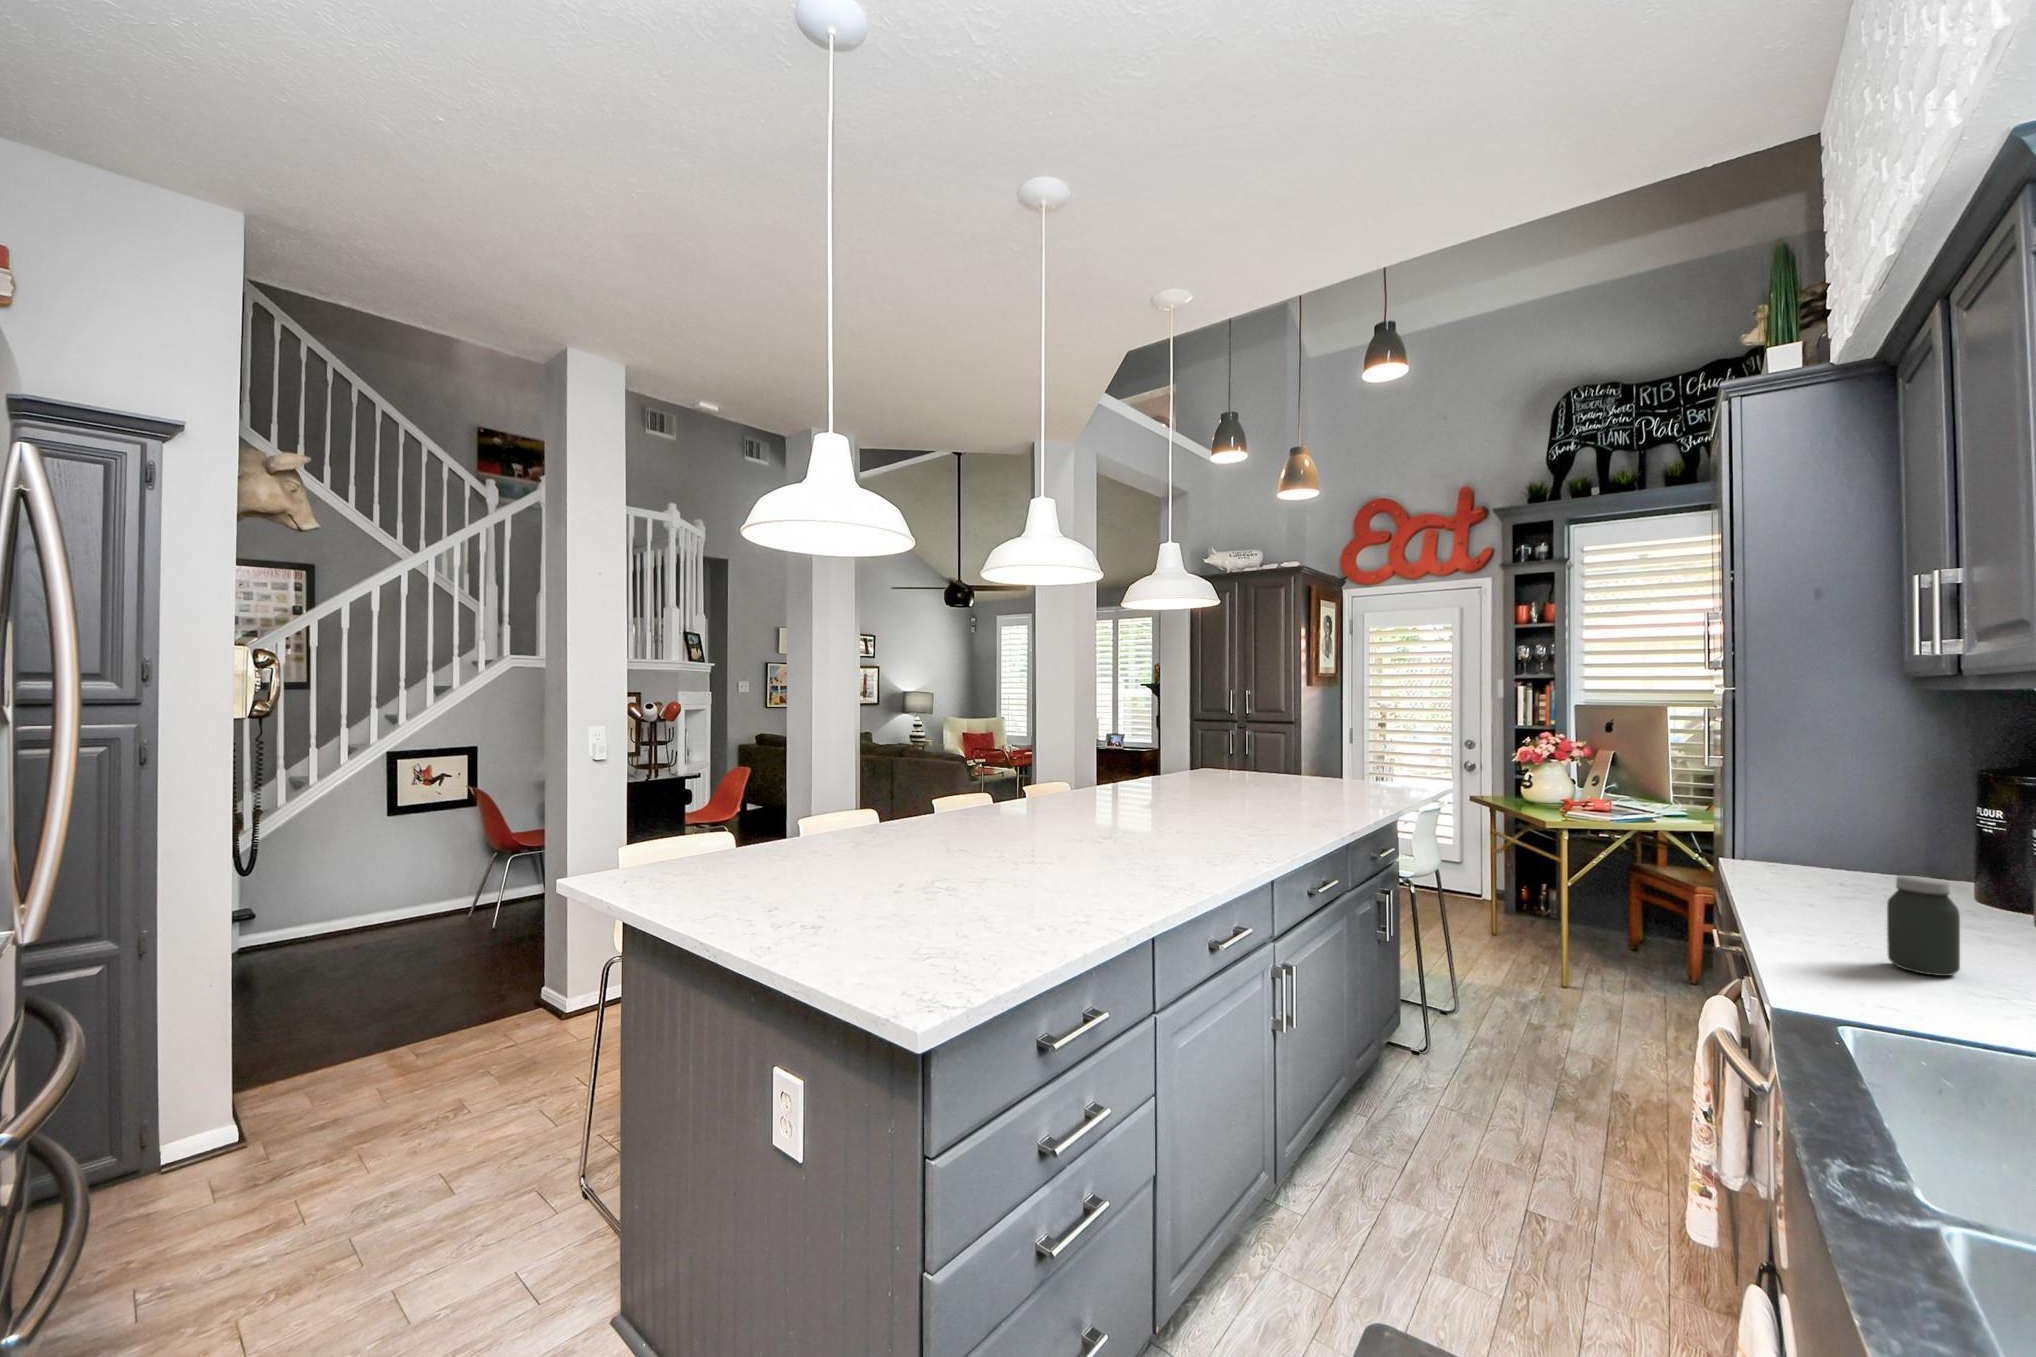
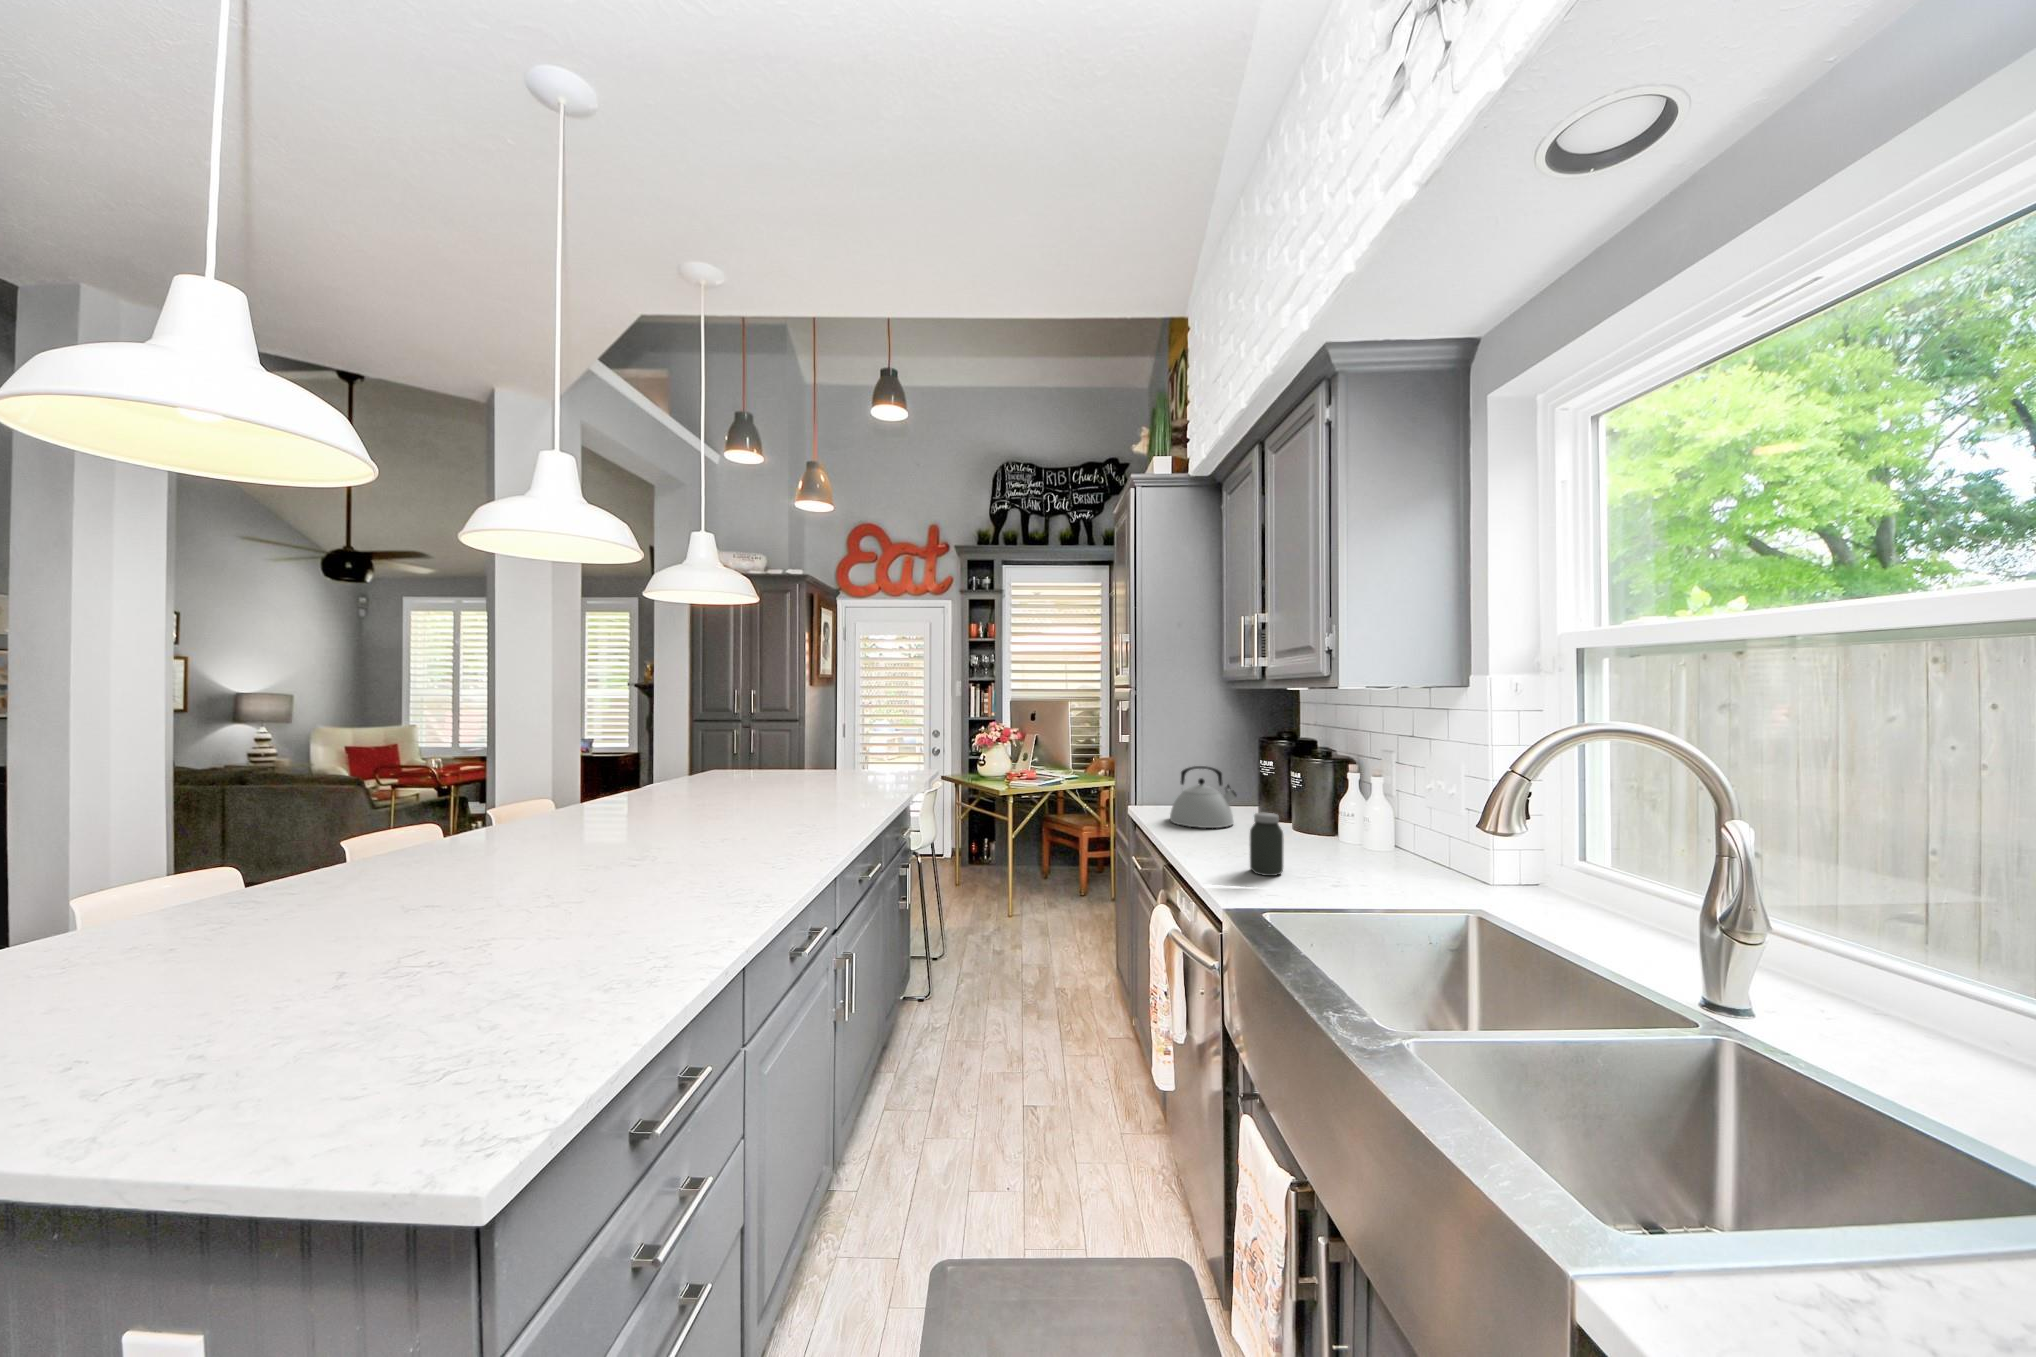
kettle: none [1778,803,1917,899] -> present [1170,766,1237,828]

